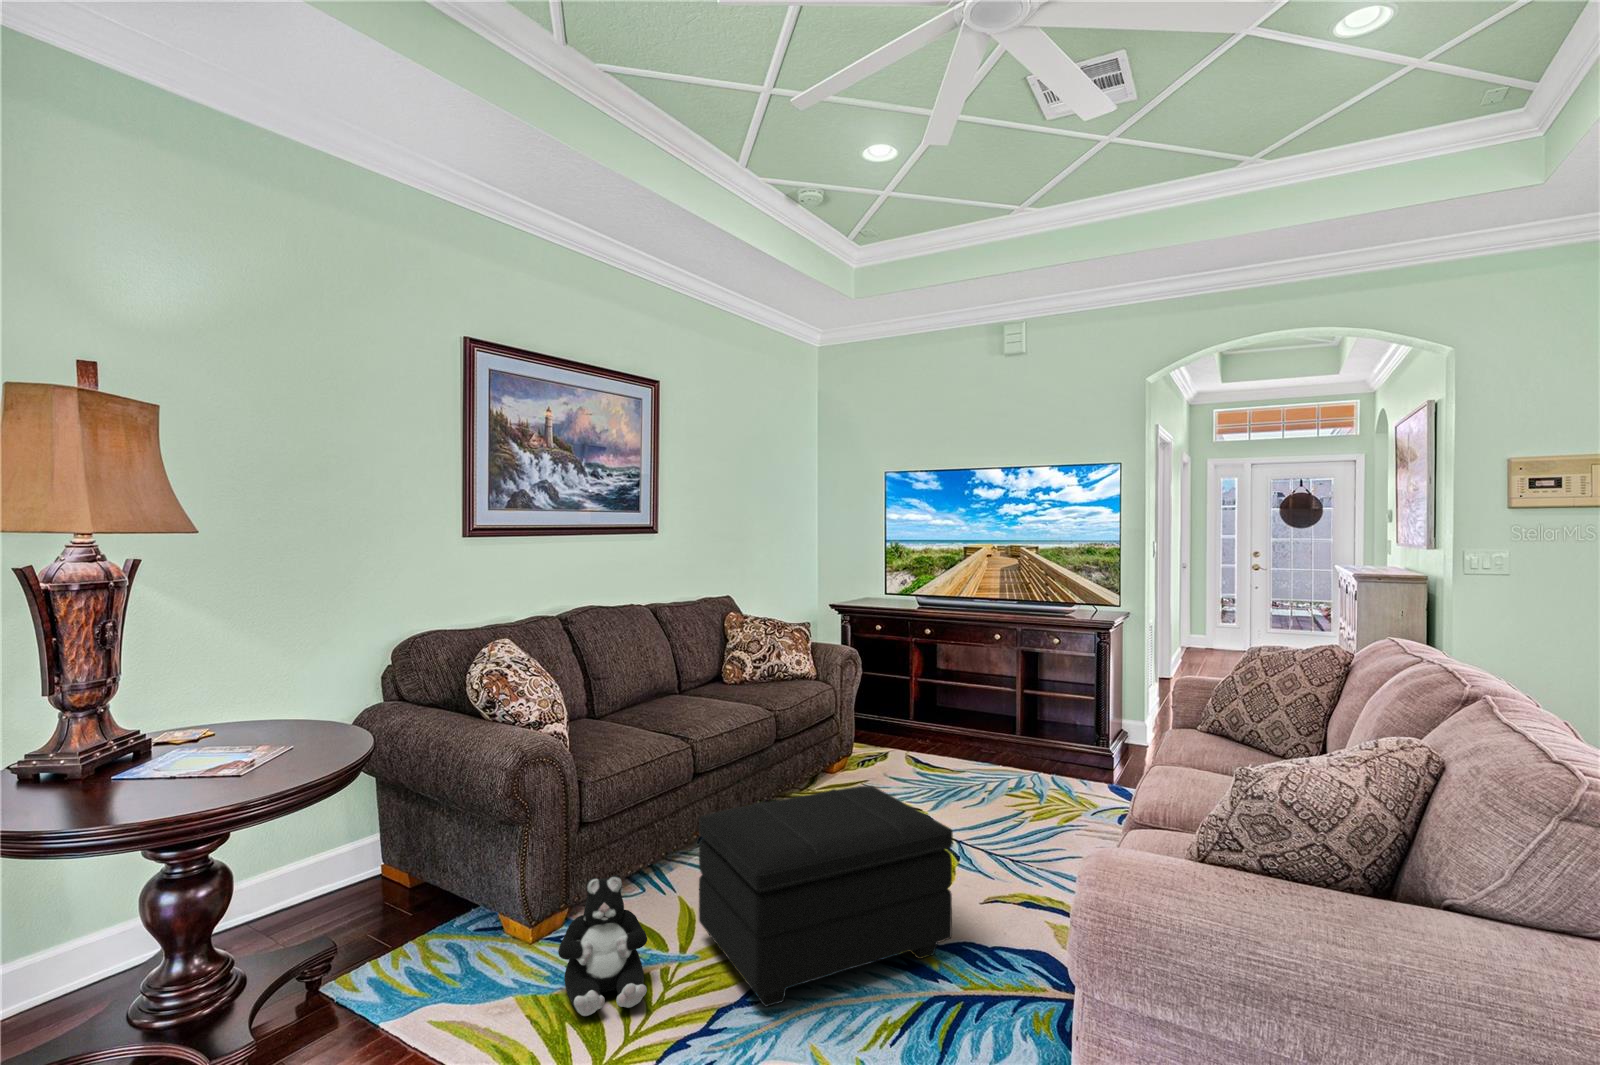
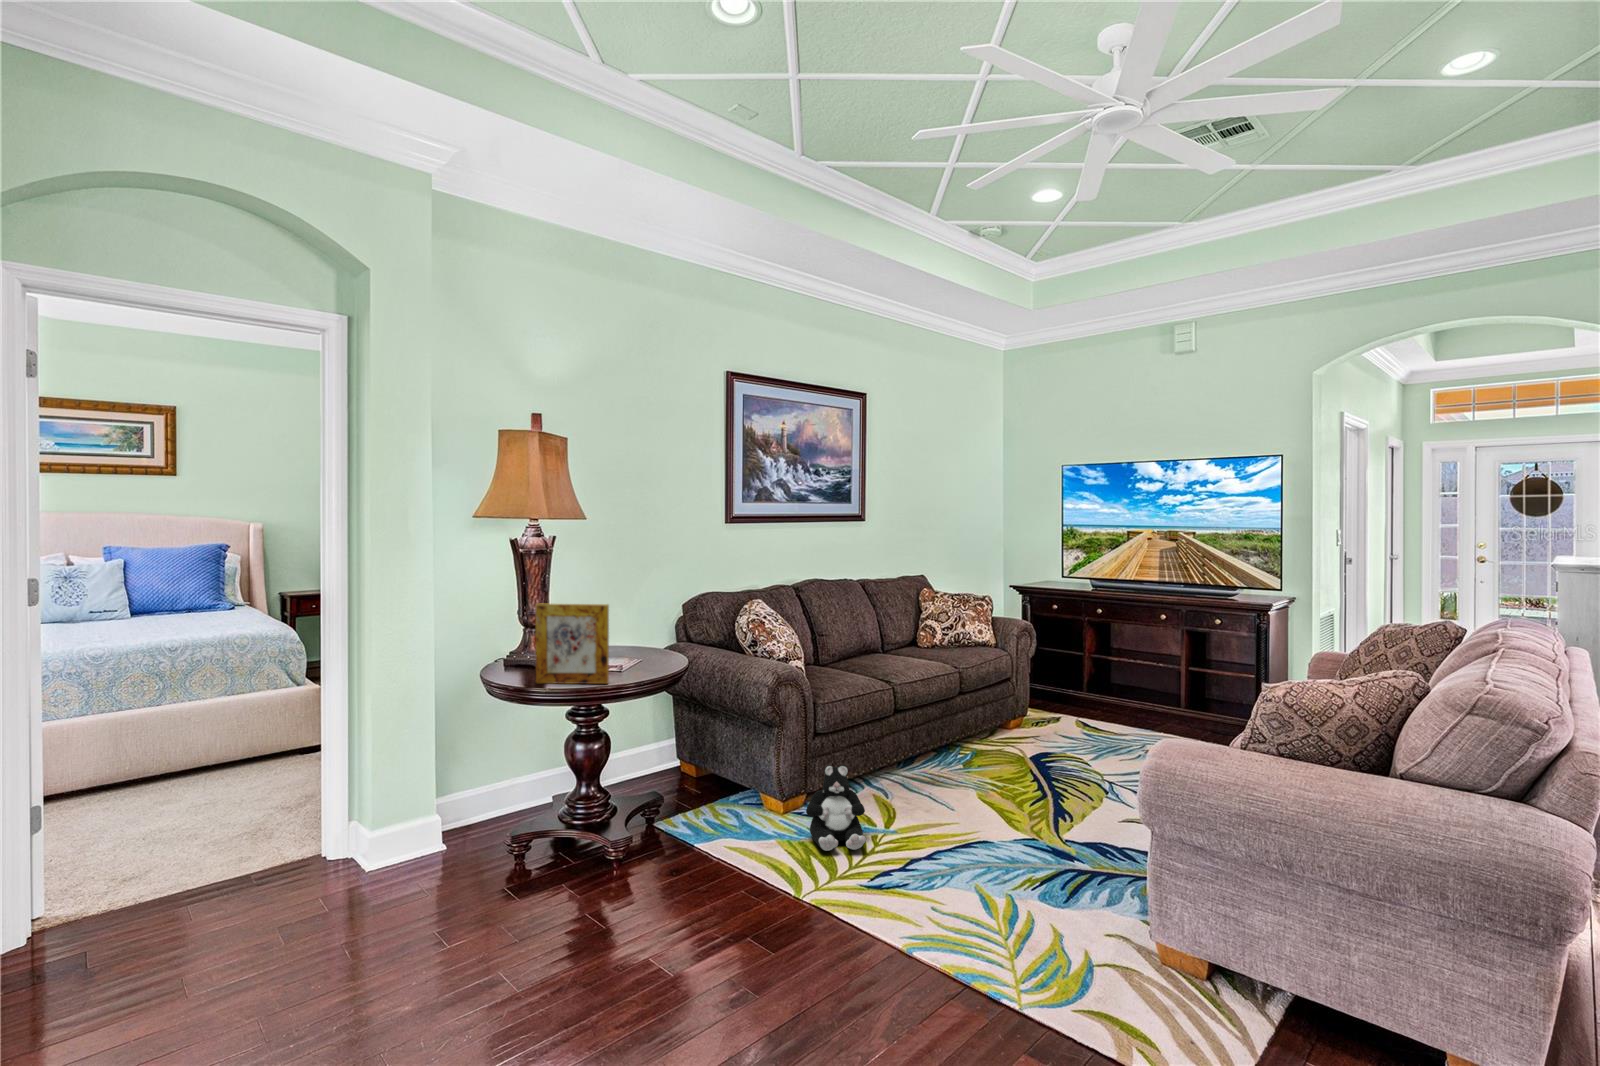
picture frame: none [52,659,201,803] -> present [535,603,609,684]
footstool: present [699,786,953,1007] -> none [899,723,1091,860]

